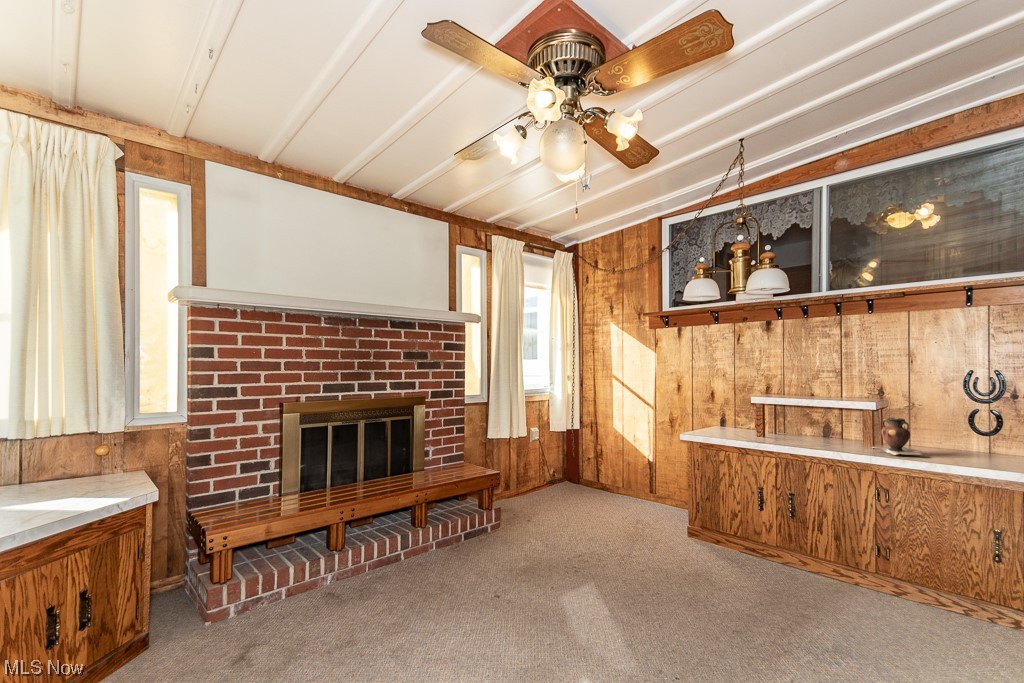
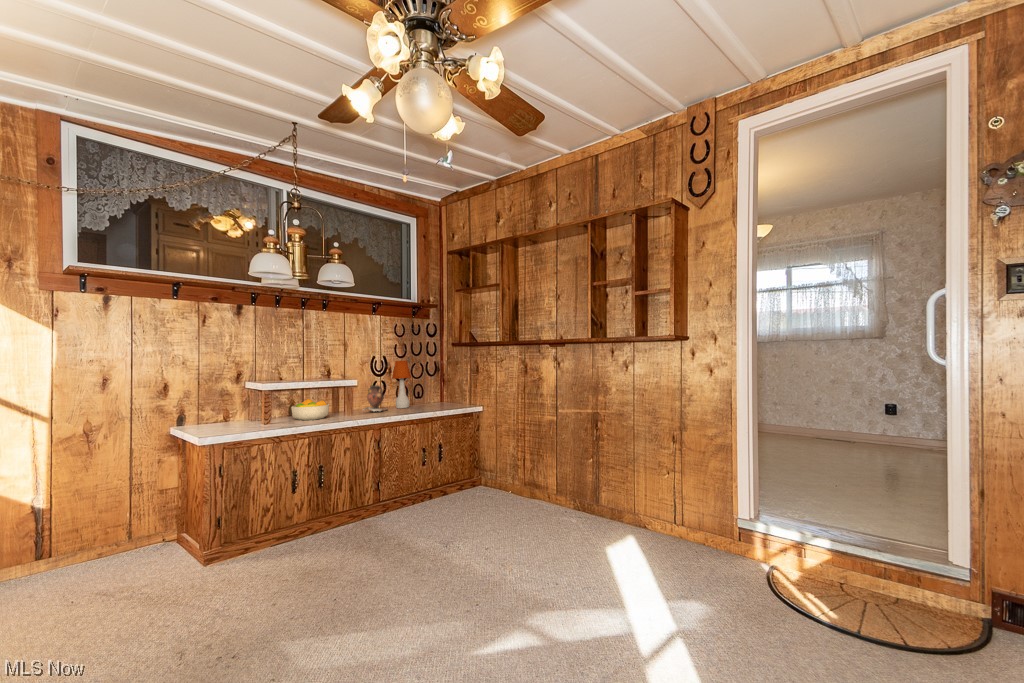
table lamp: none [955,385,999,463] -> present [392,361,411,408]
fruit bowl: none [783,420,835,445] -> present [291,399,329,420]

